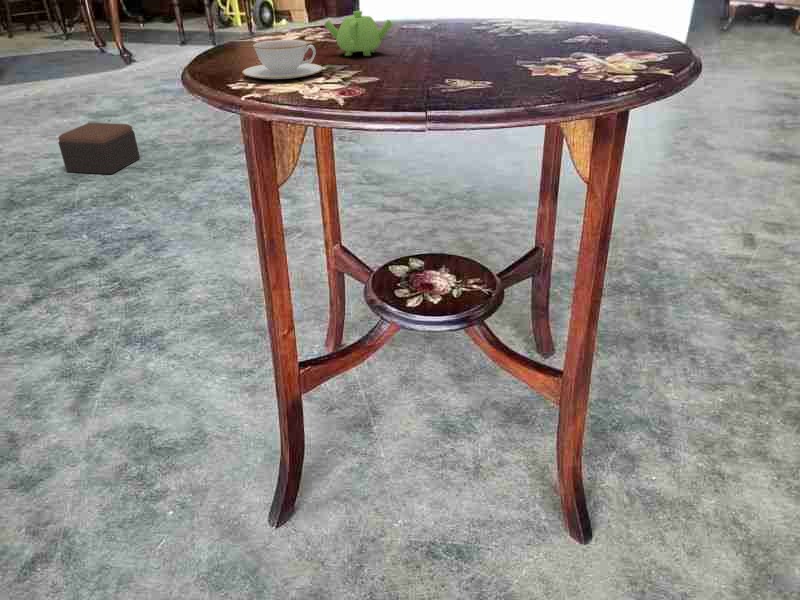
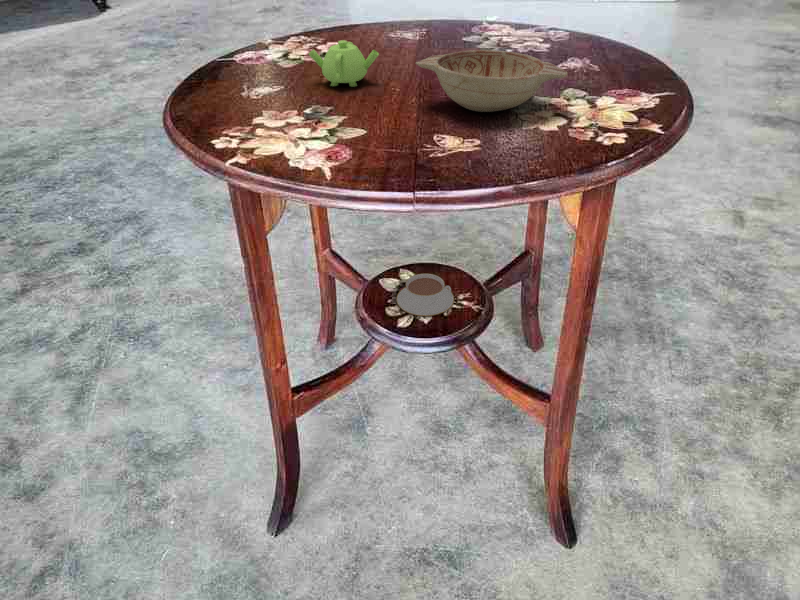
decorative bowl: none [430,15,582,67] -> present [416,50,567,112]
teacup: present [242,40,323,79] -> present [396,273,454,316]
footstool: present [59,123,140,174] -> none [33,86,119,143]

